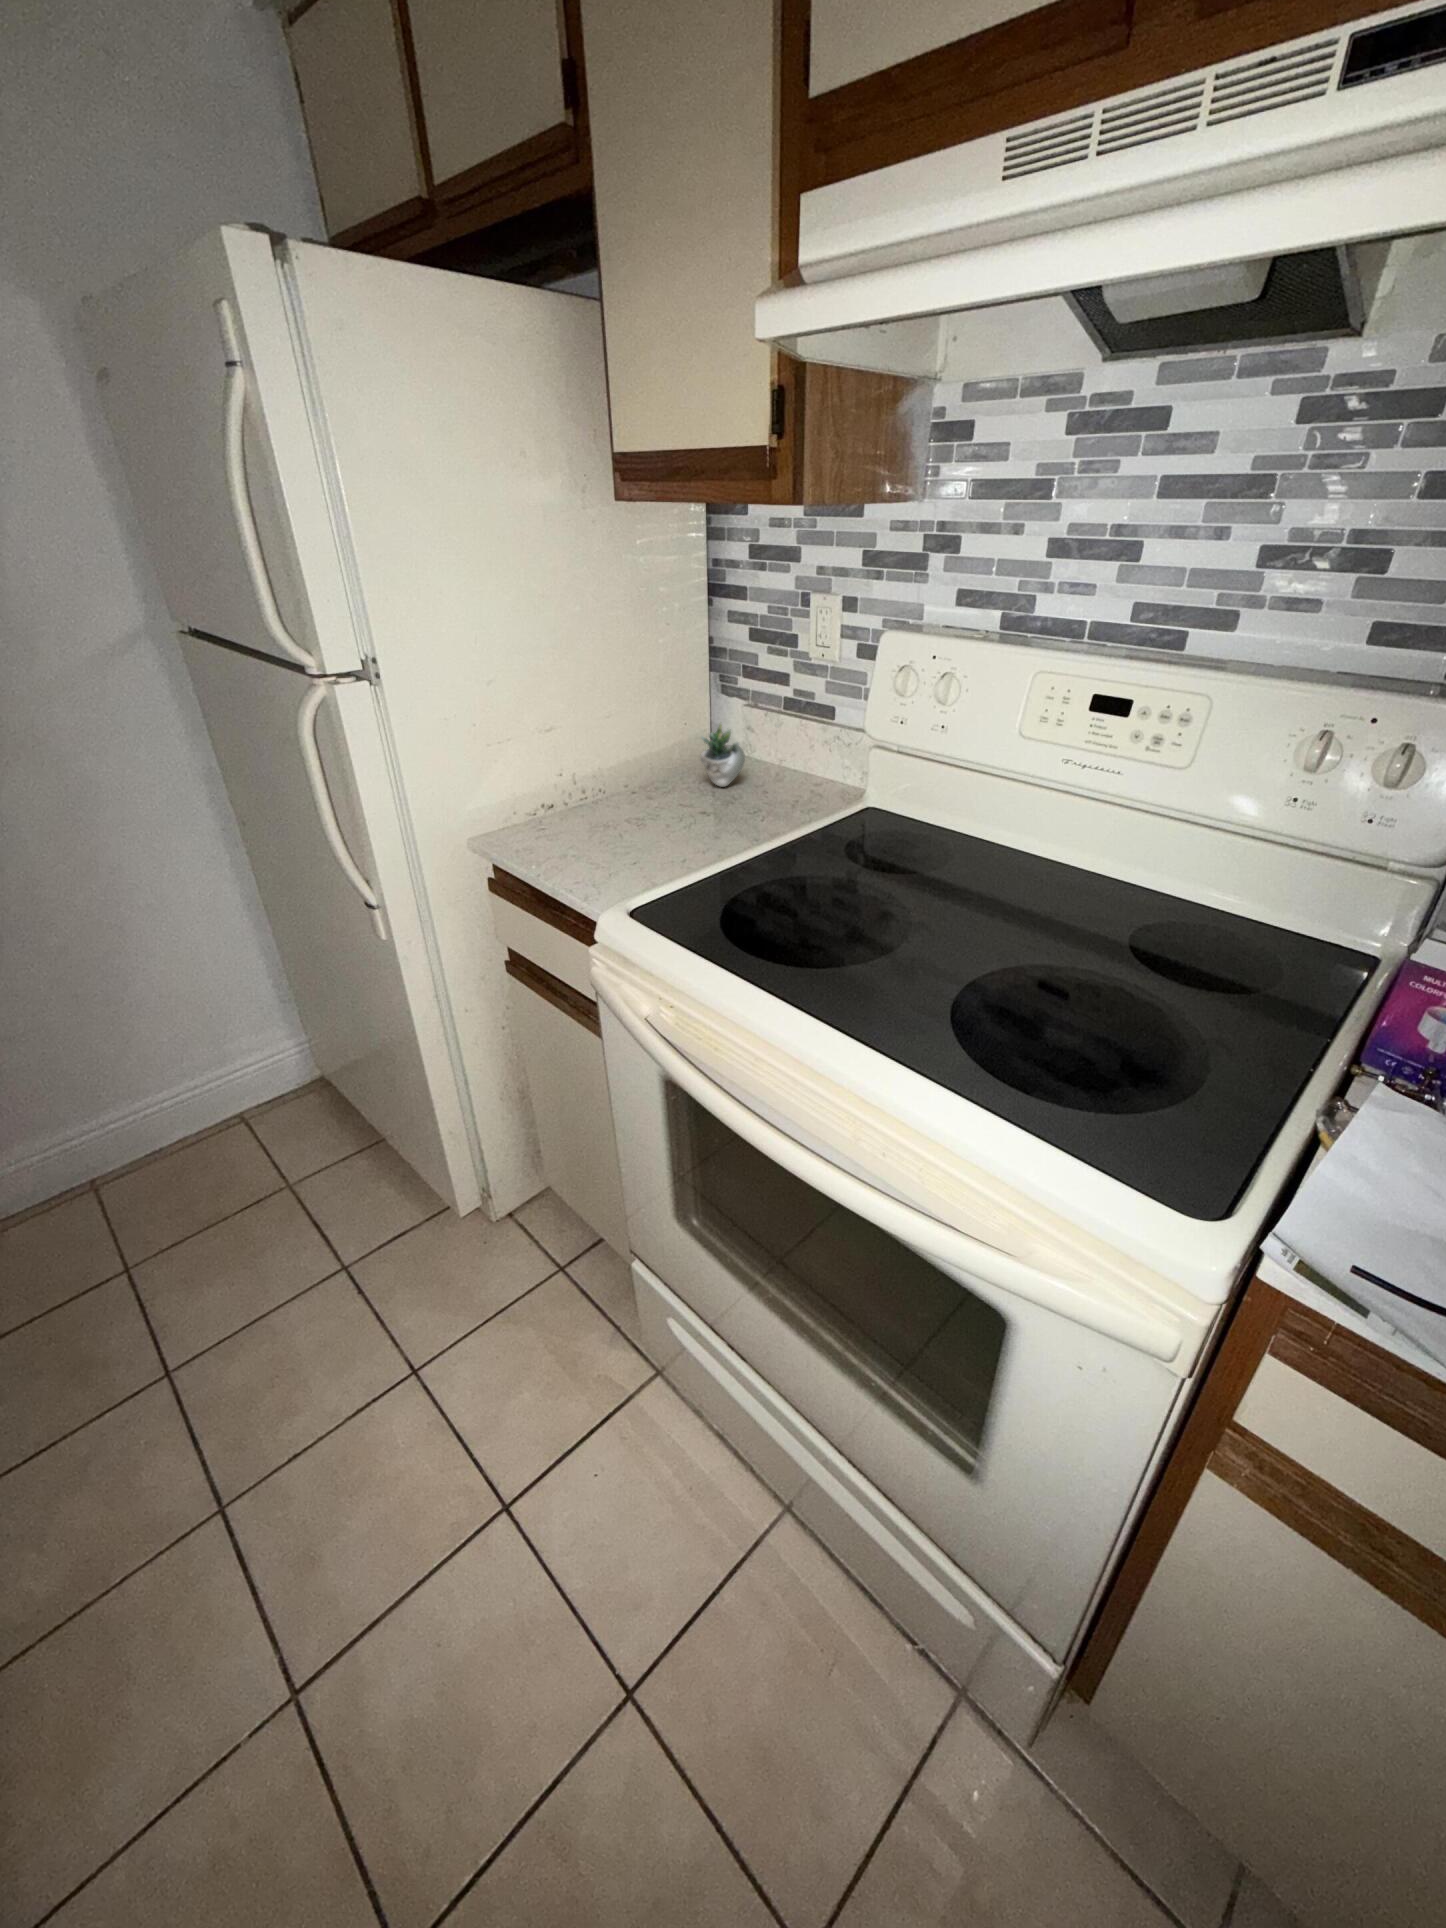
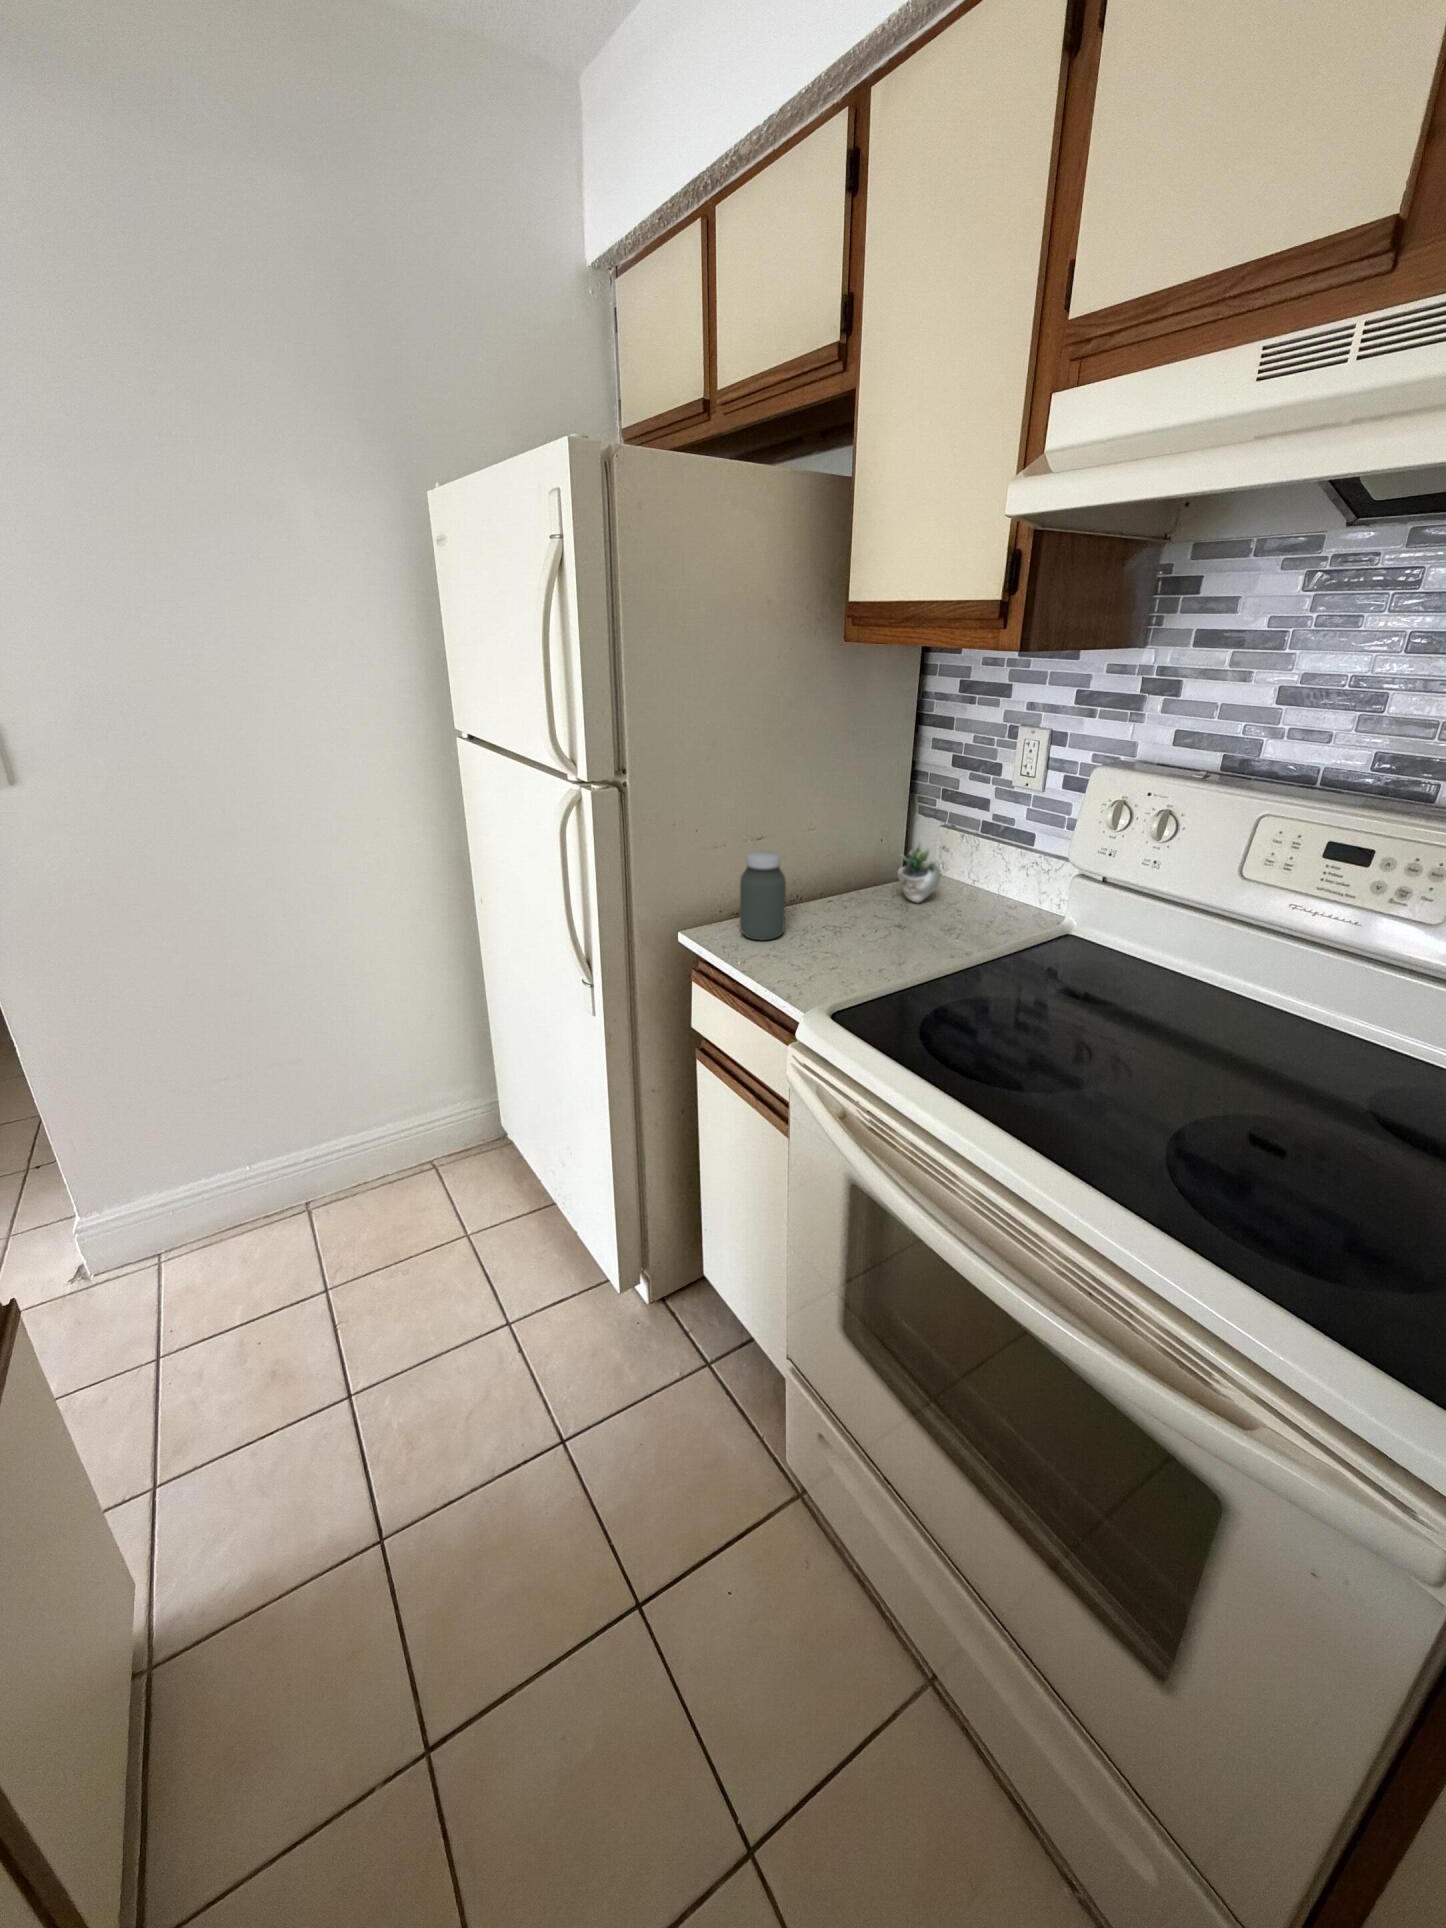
jar: none [527,741,583,839] -> present [740,851,786,940]

